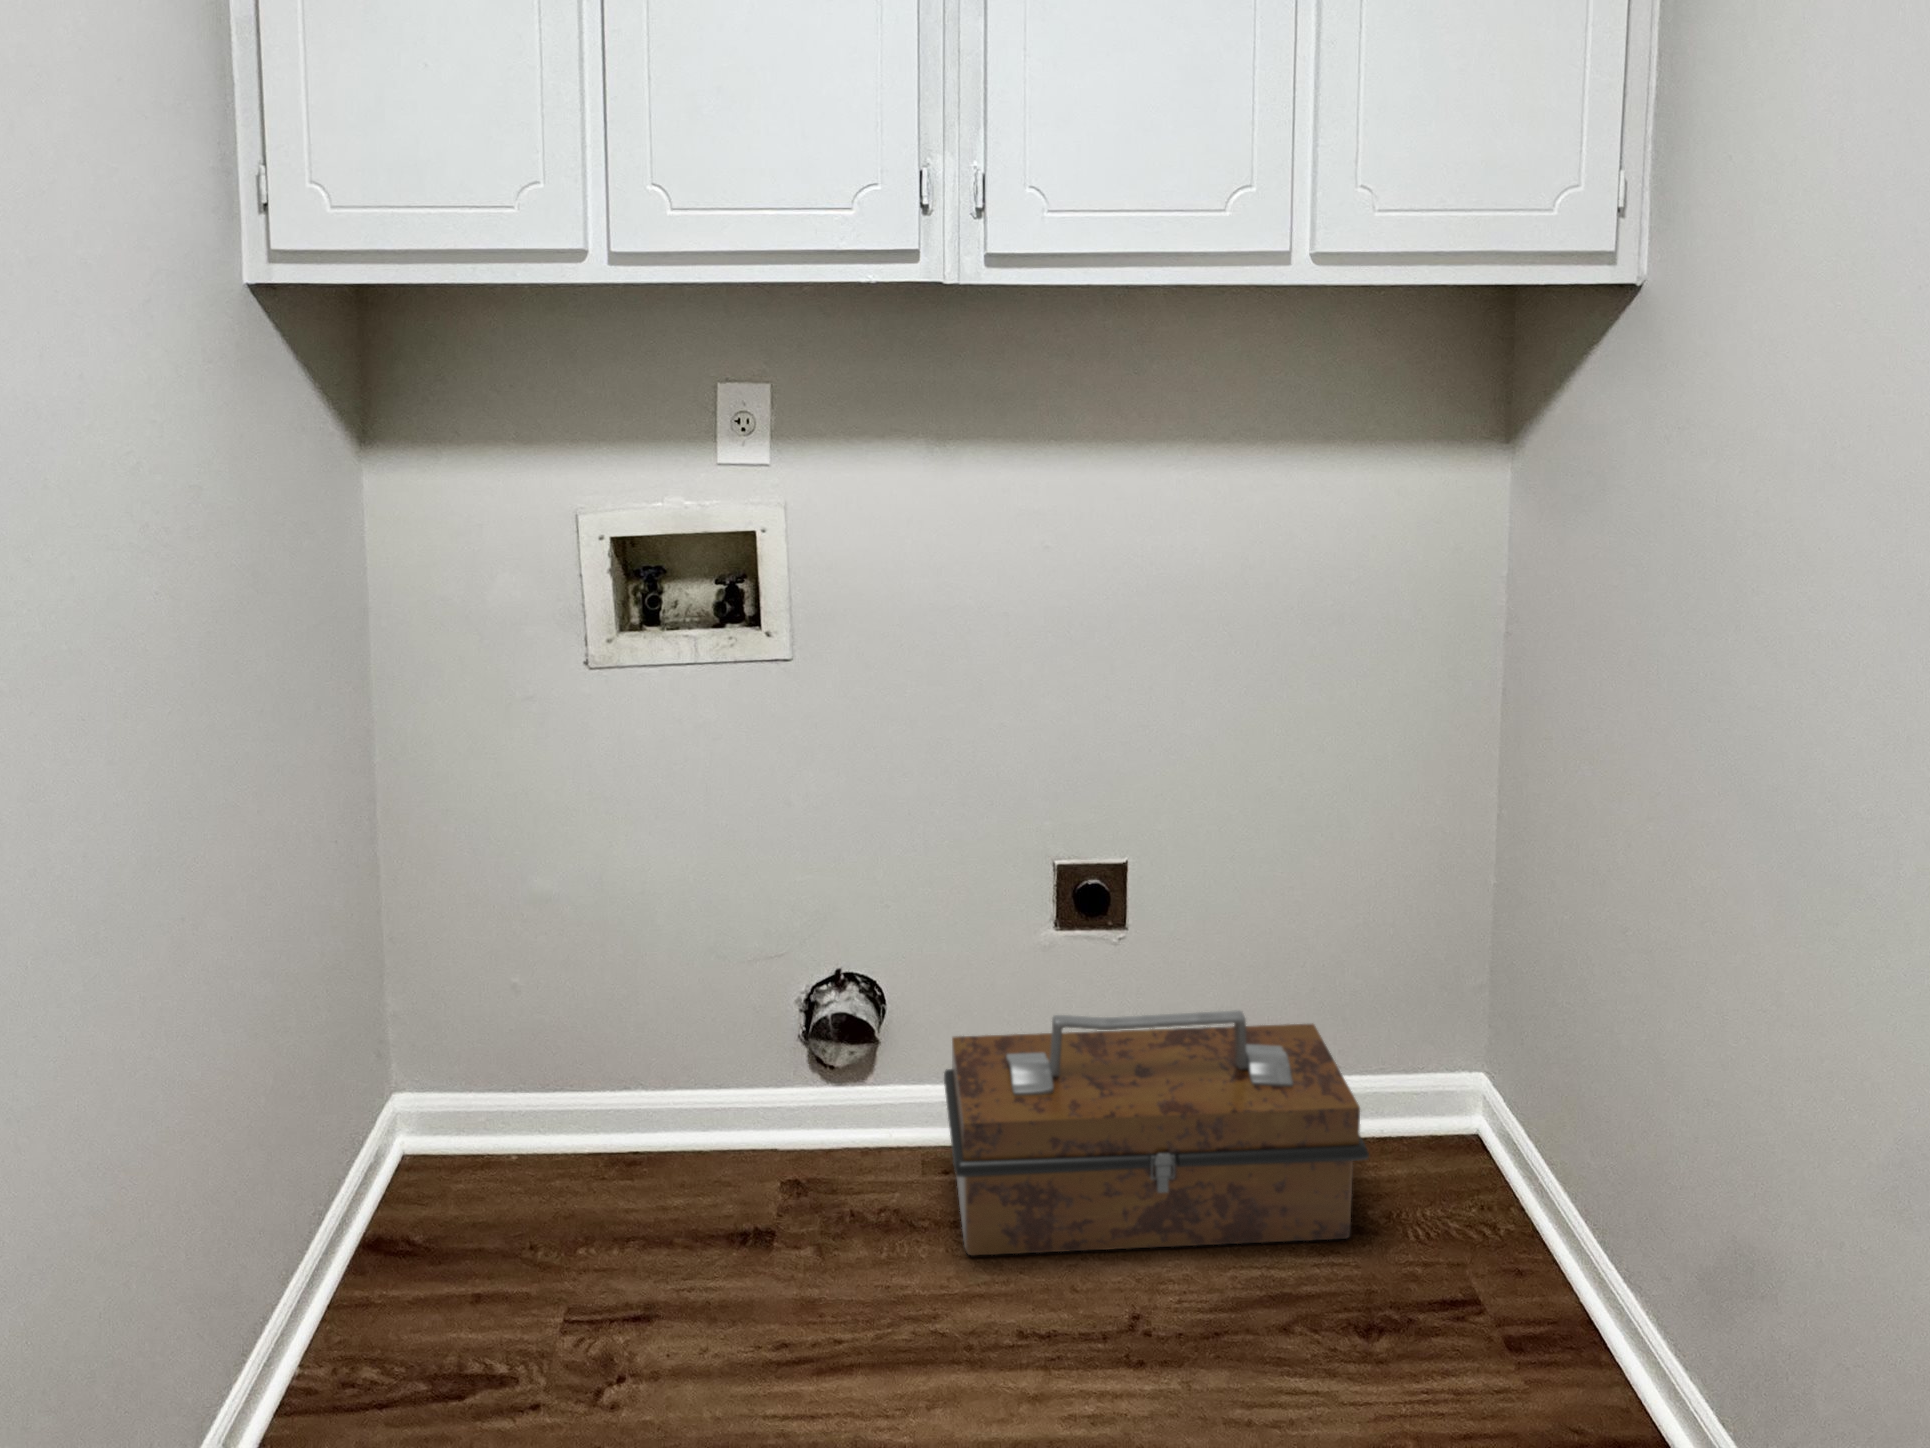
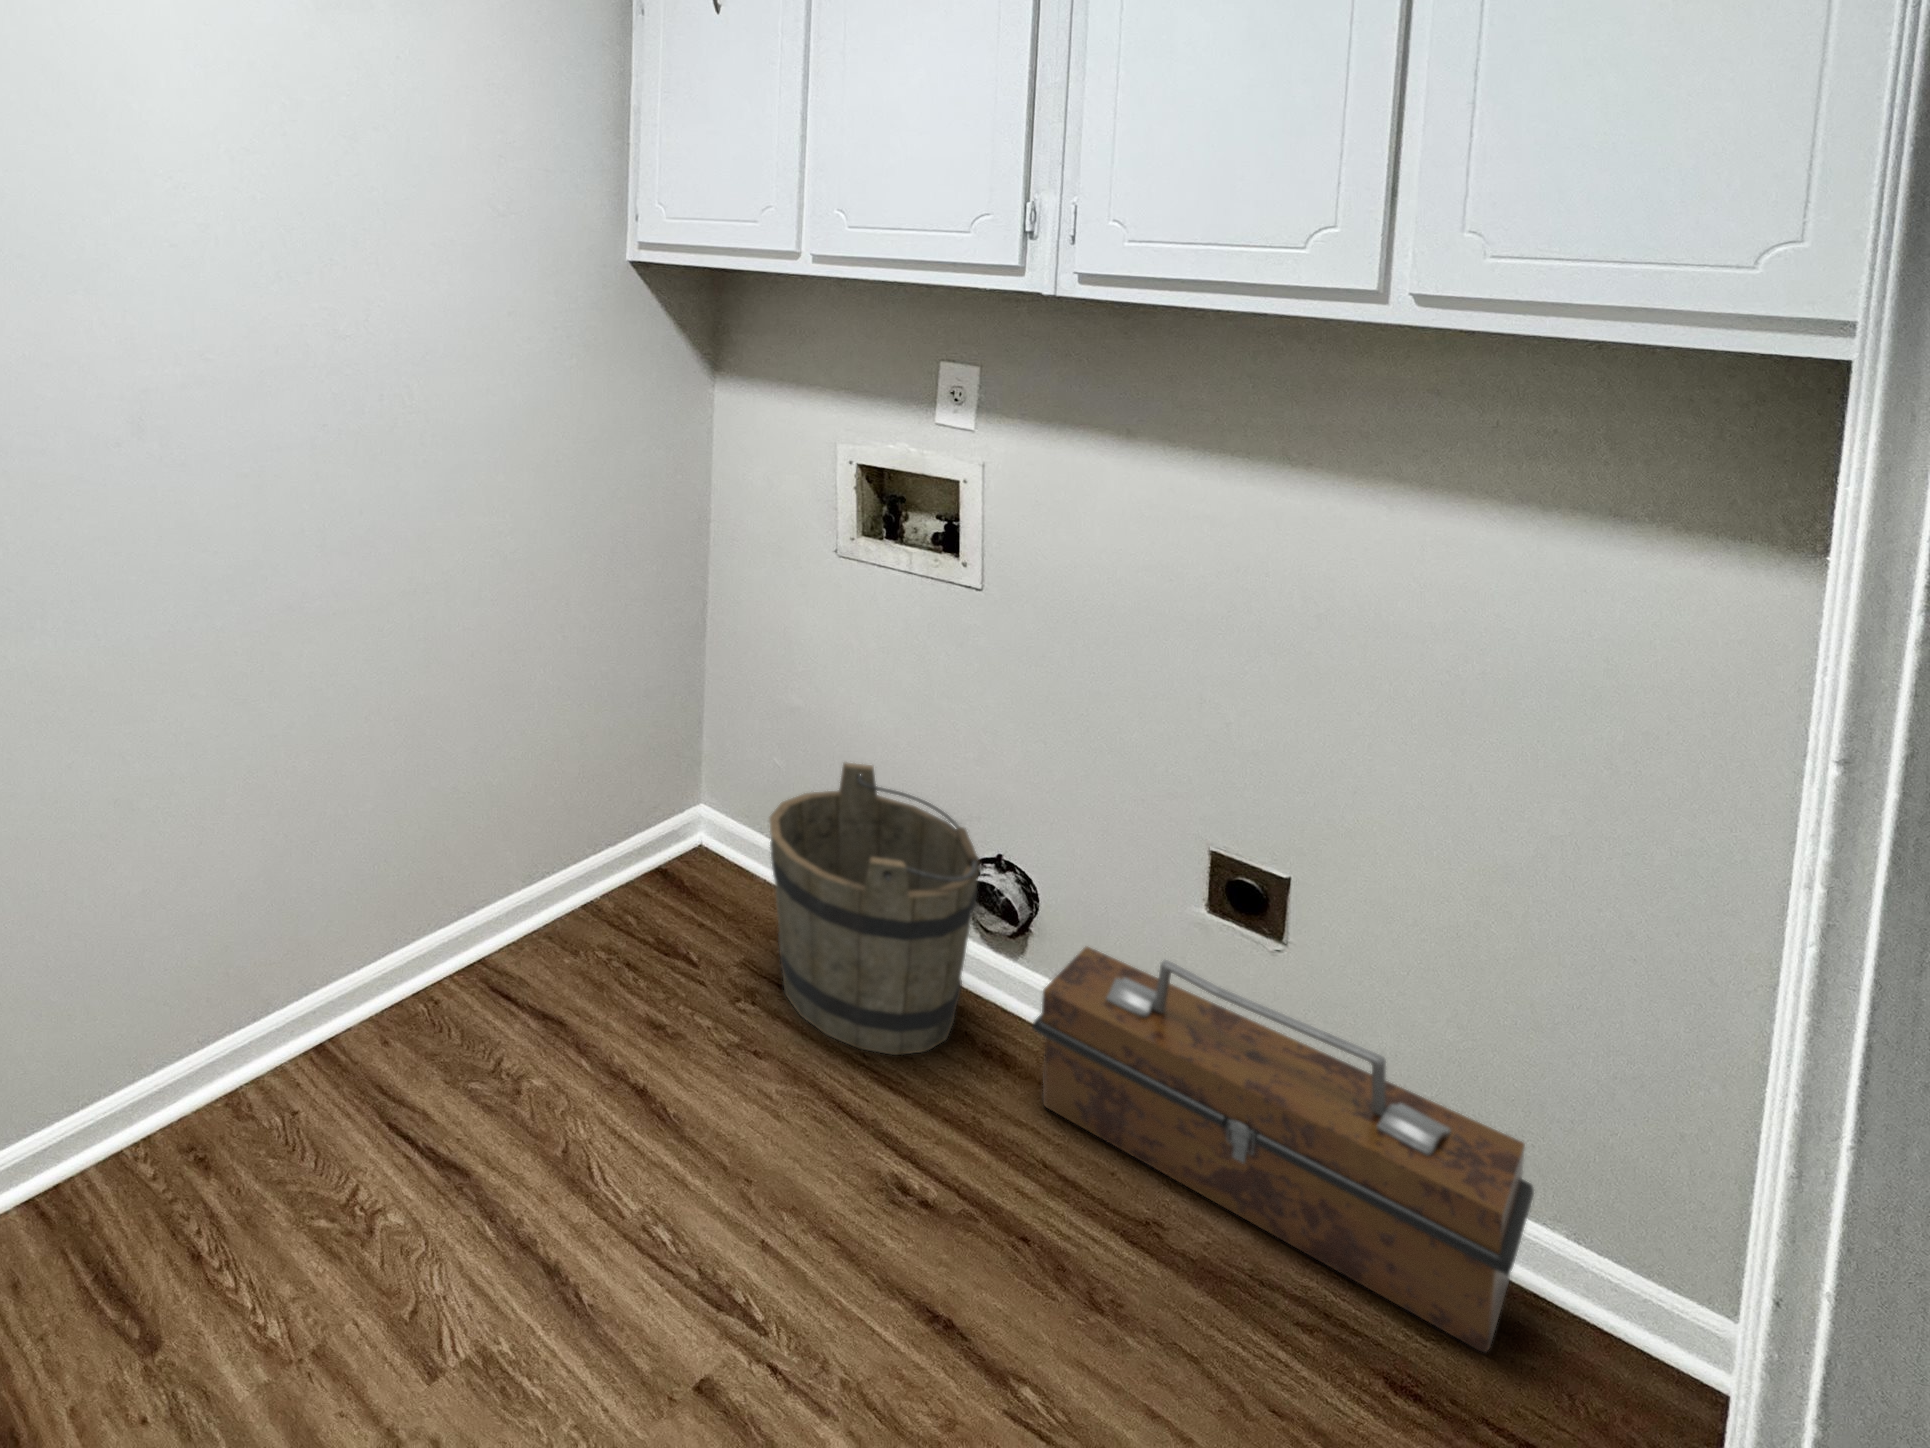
bucket: none [593,935,863,1348] -> present [769,763,980,1055]

